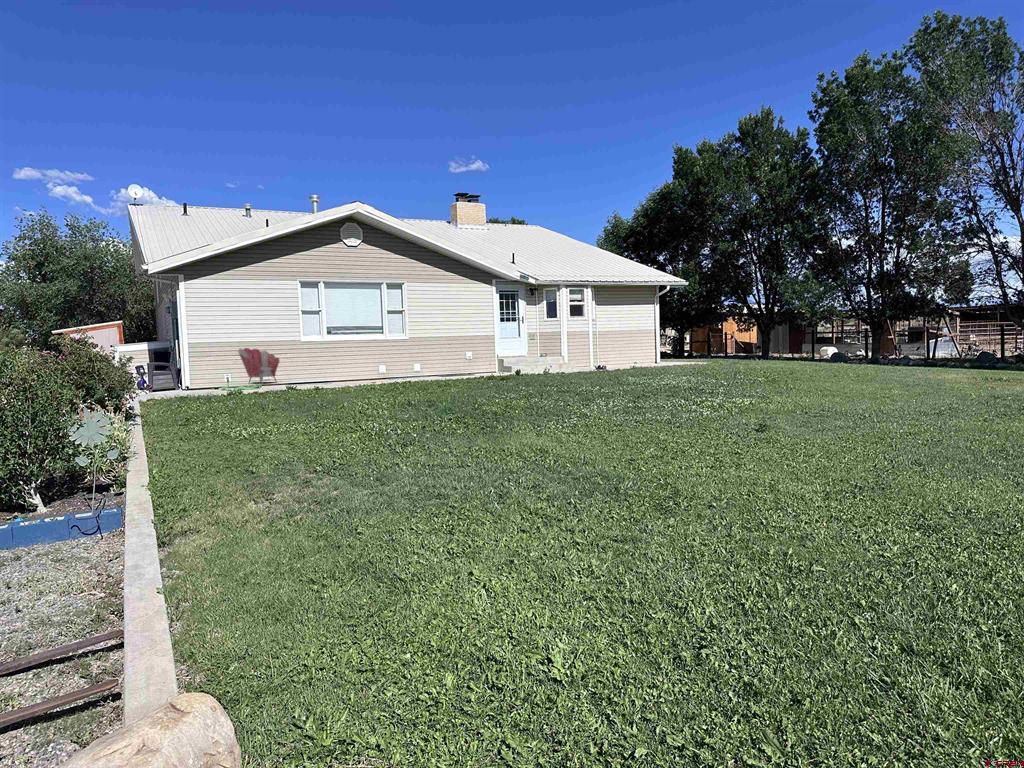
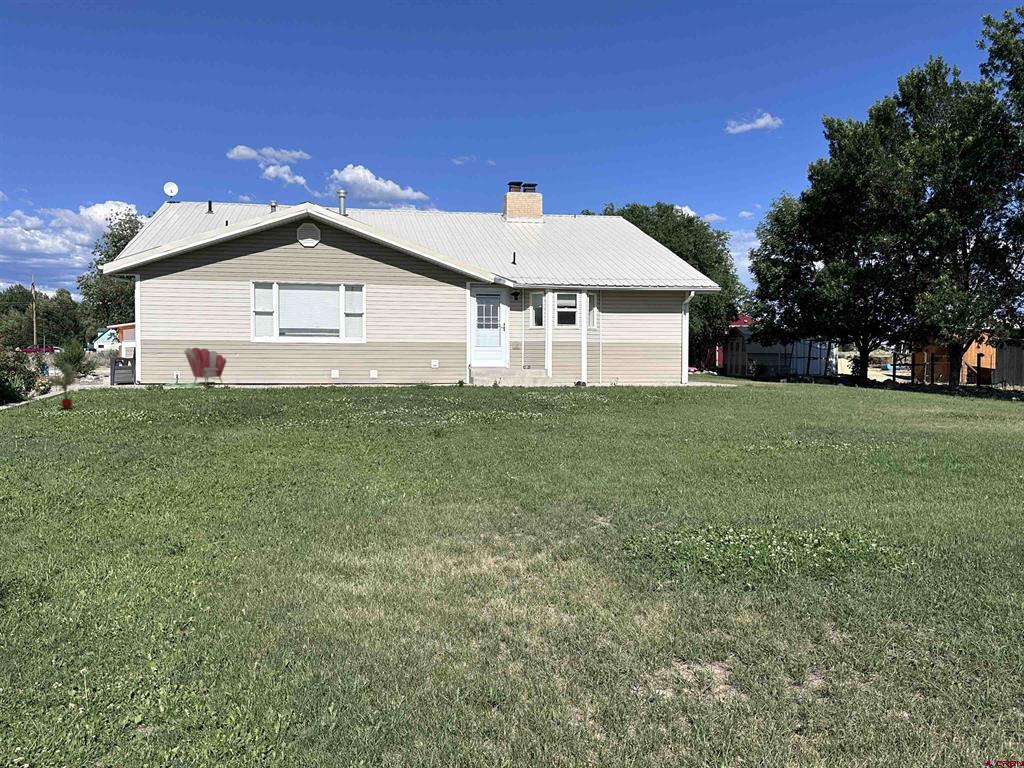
potted tree: none [124,363,155,414] -> present [49,361,76,409]

